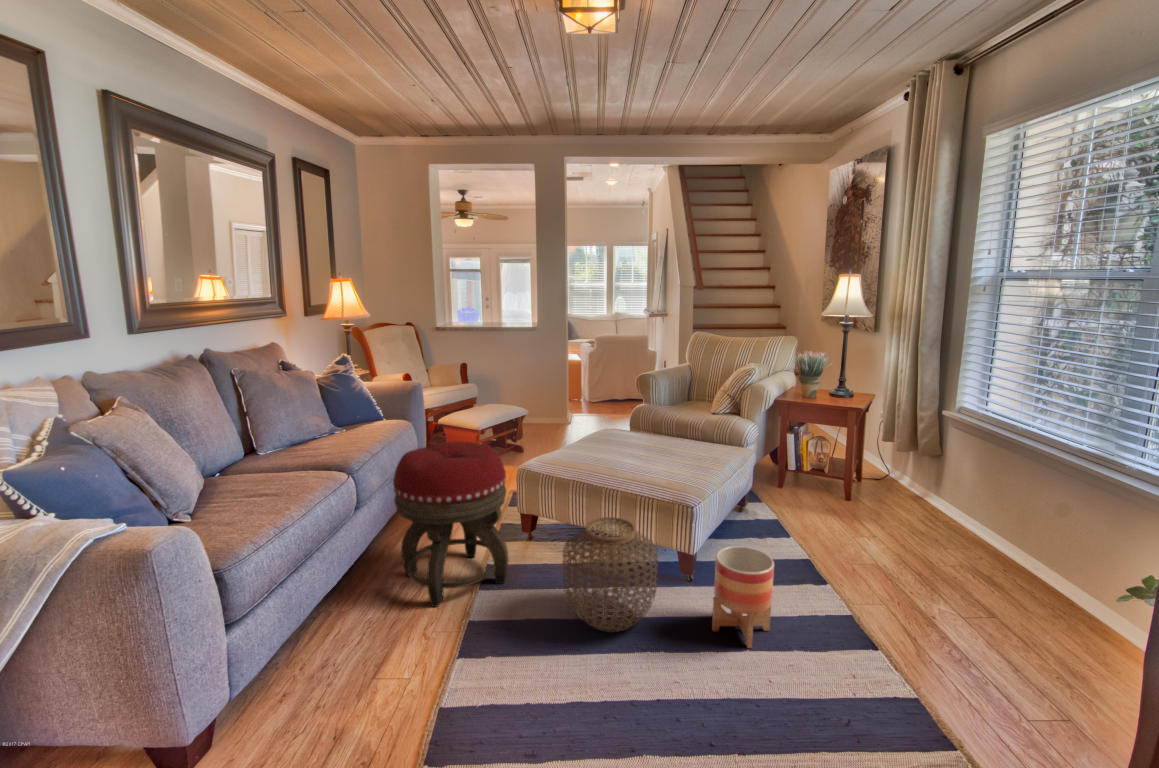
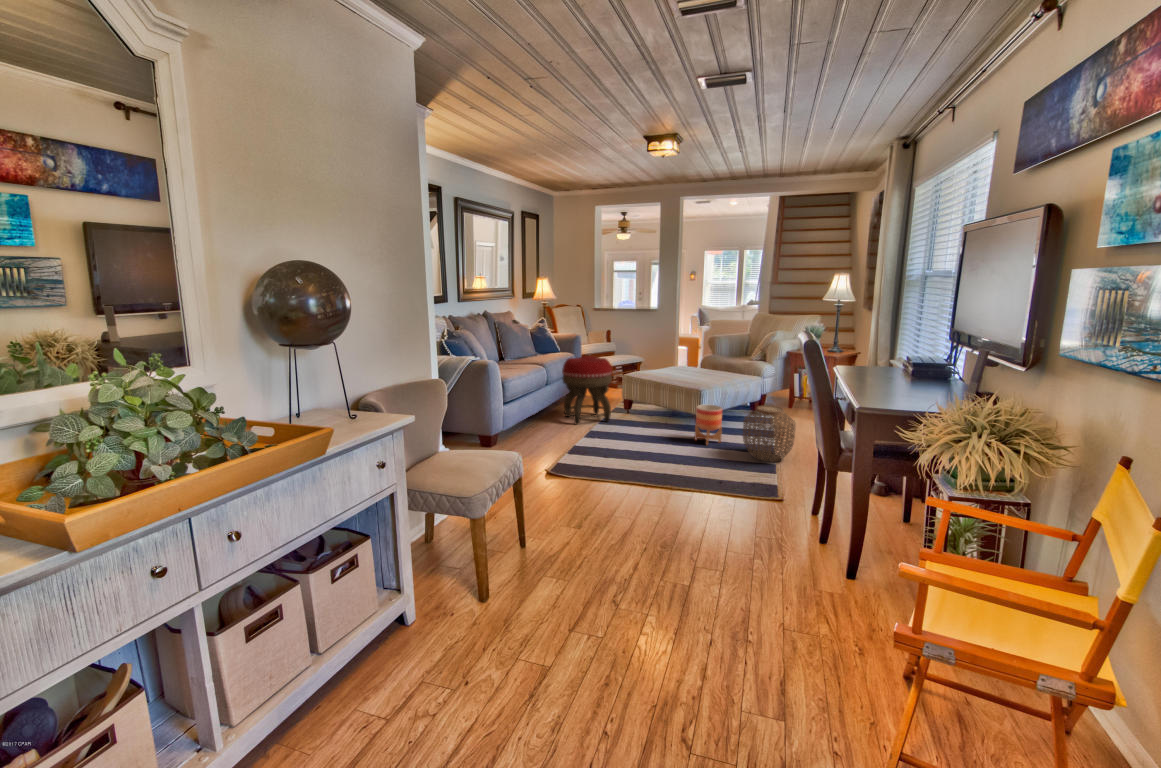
woven basket: present [563,517,658,632] -> present [743,405,795,462]

